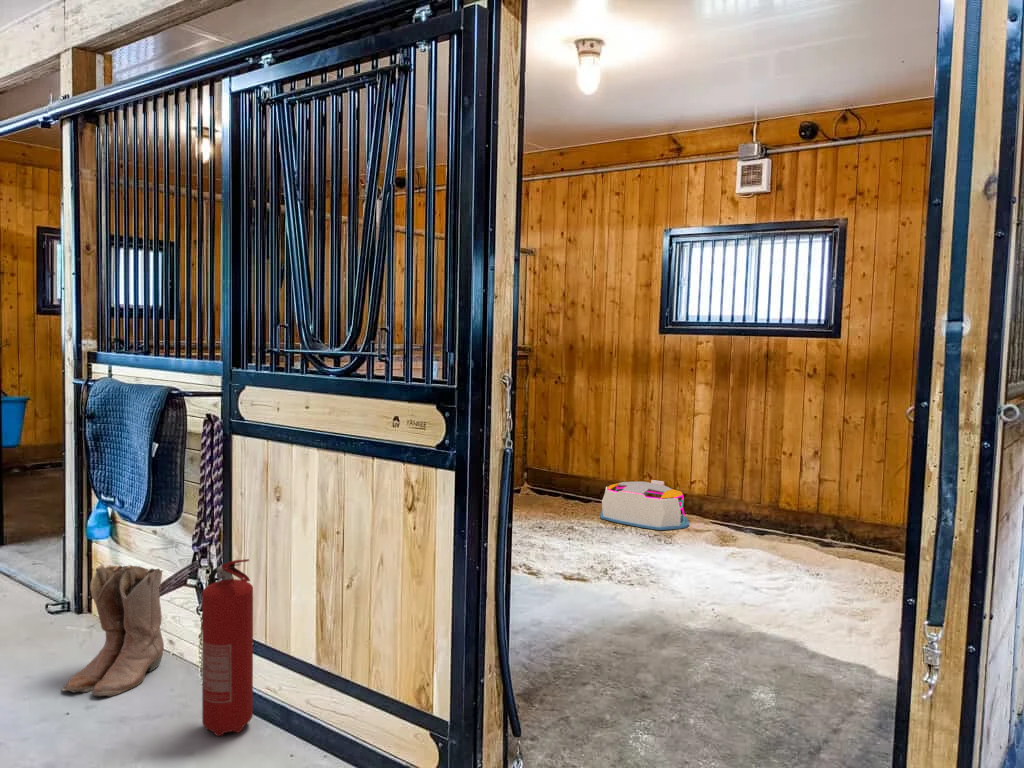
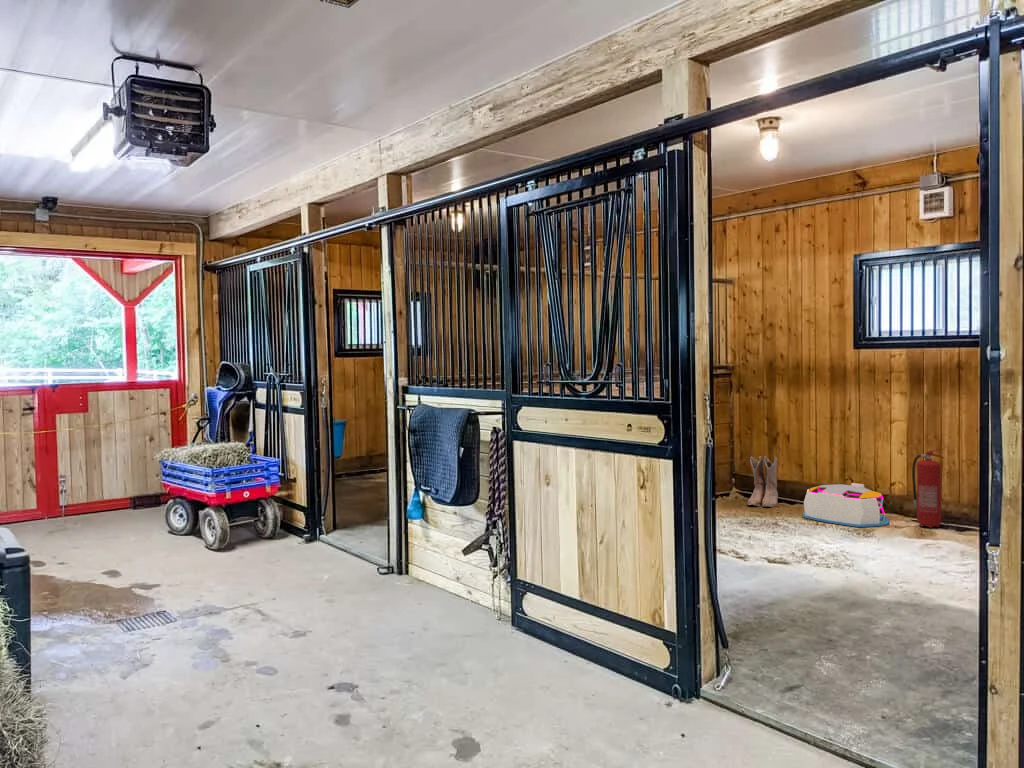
fire extinguisher: present [202,559,253,736] -> present [912,449,944,528]
boots: present [62,565,164,696] -> present [747,456,778,507]

